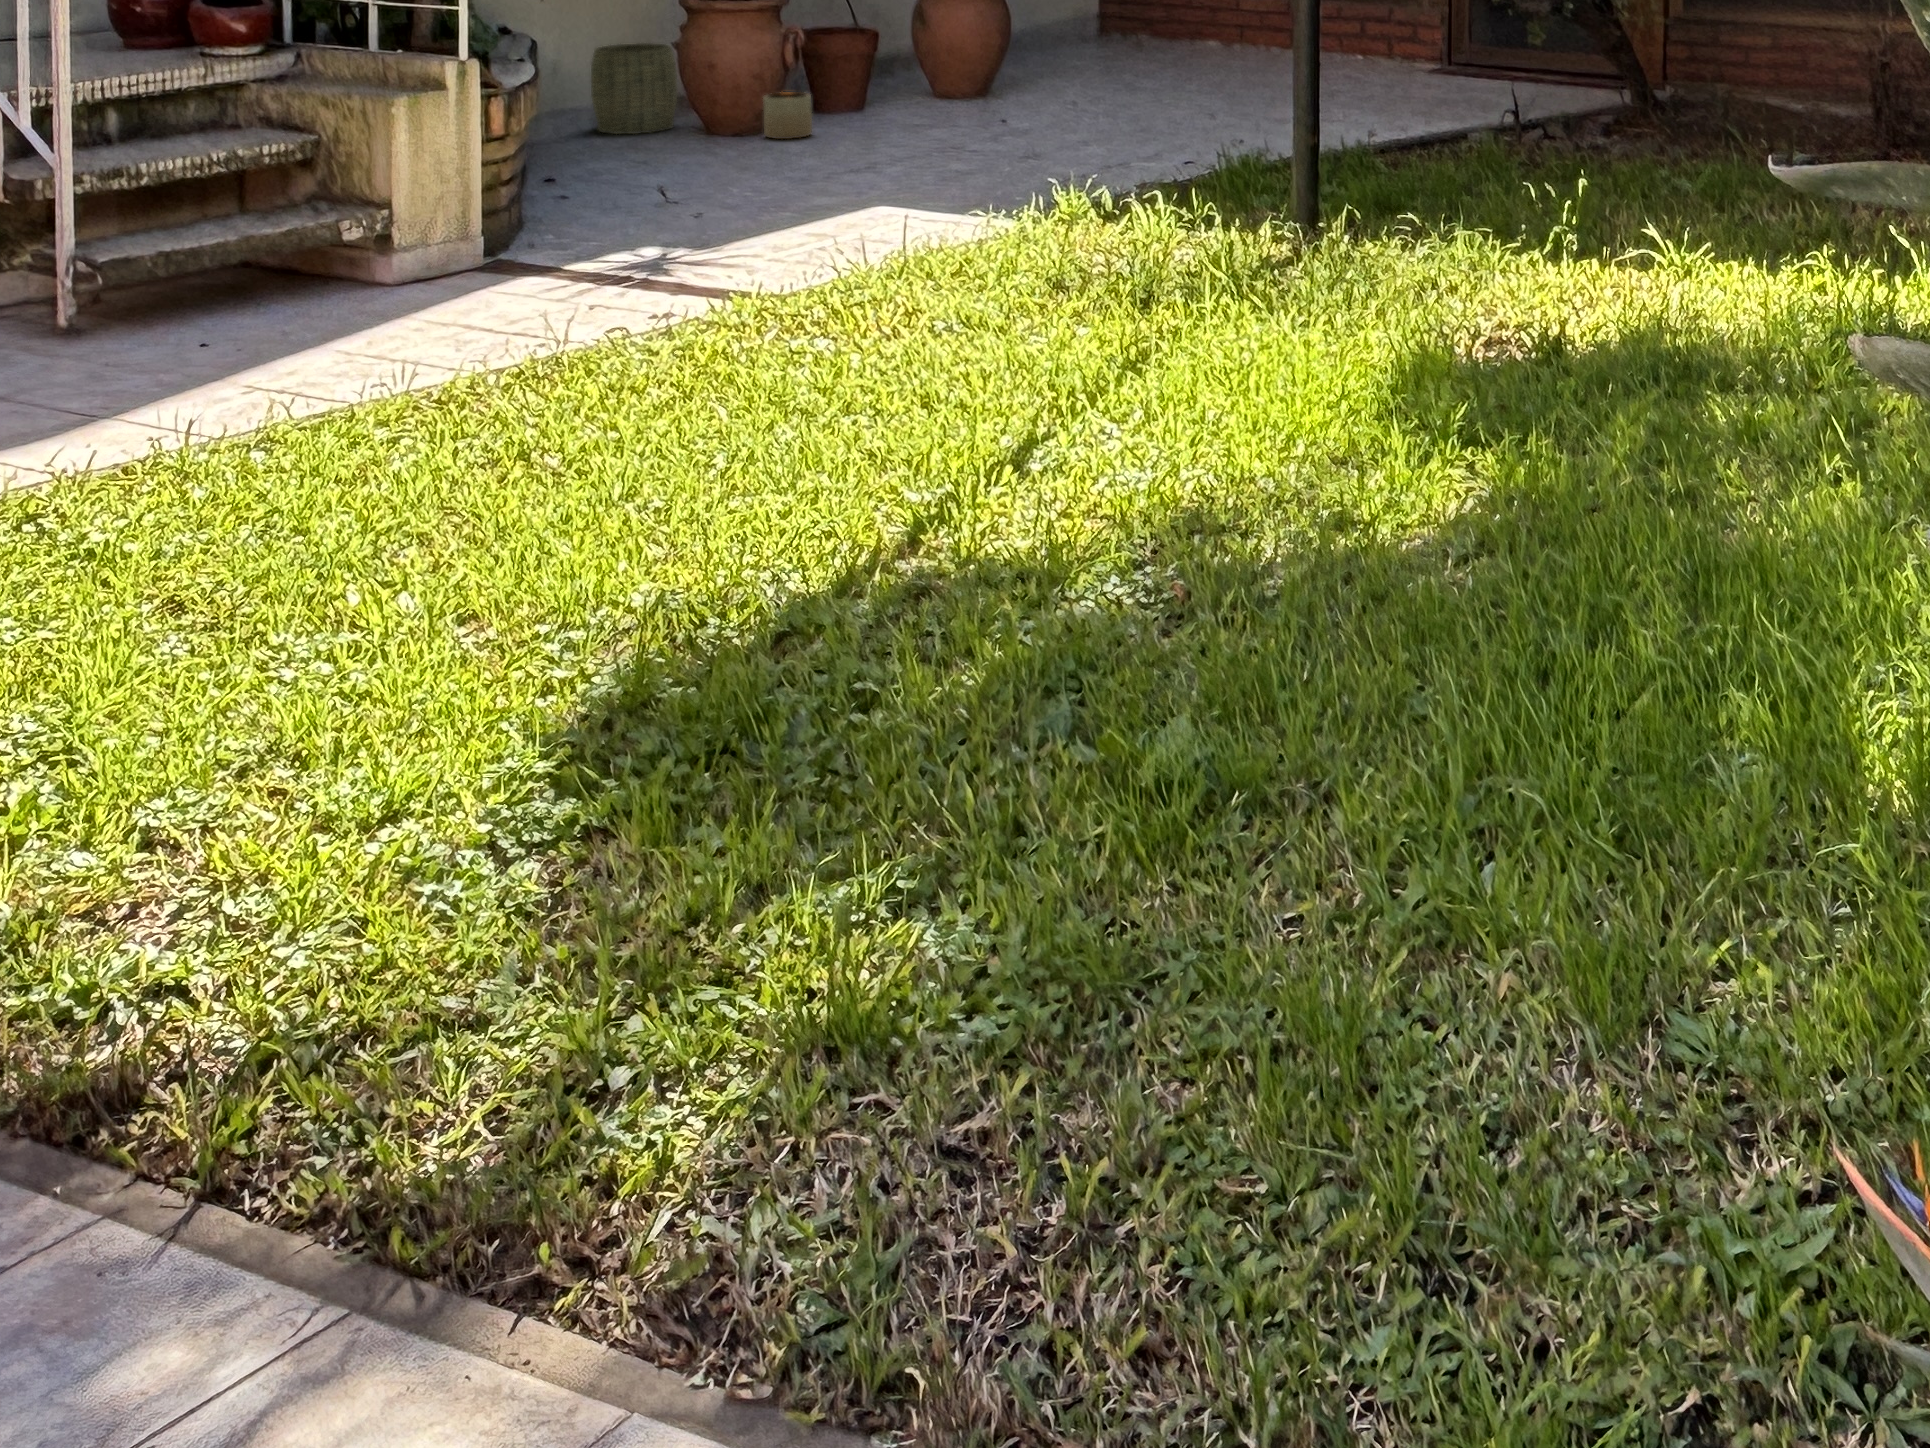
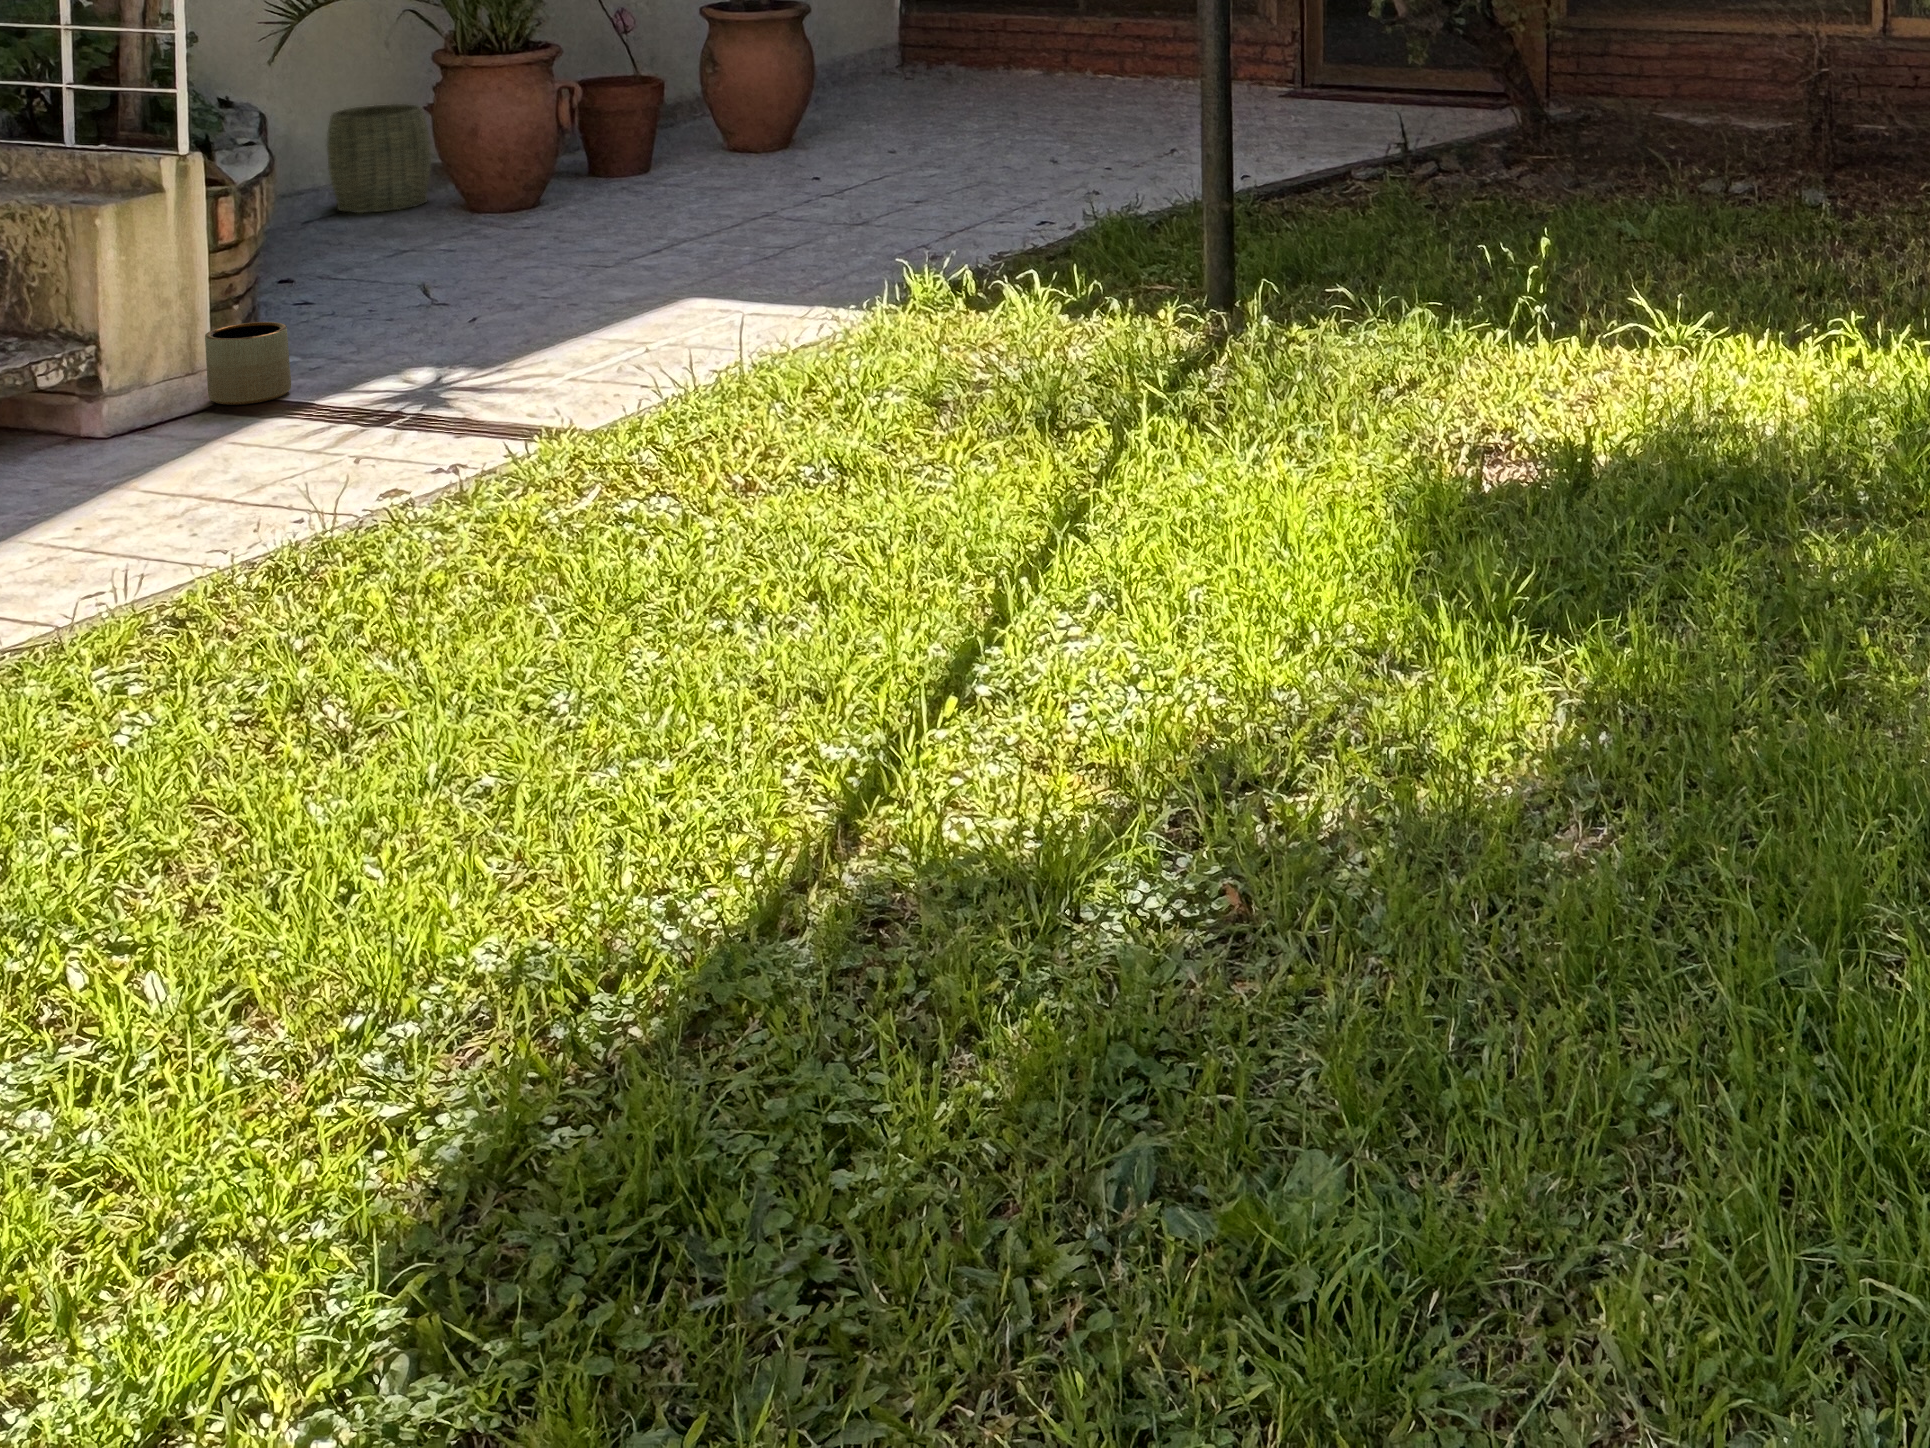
planter: present [763,92,812,139] -> present [205,322,291,405]

